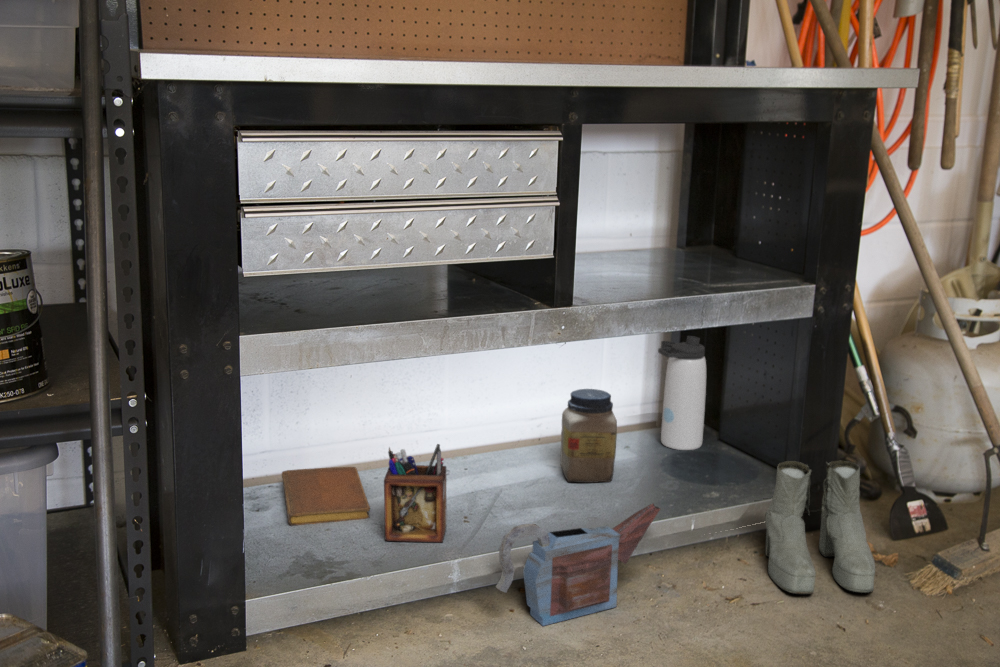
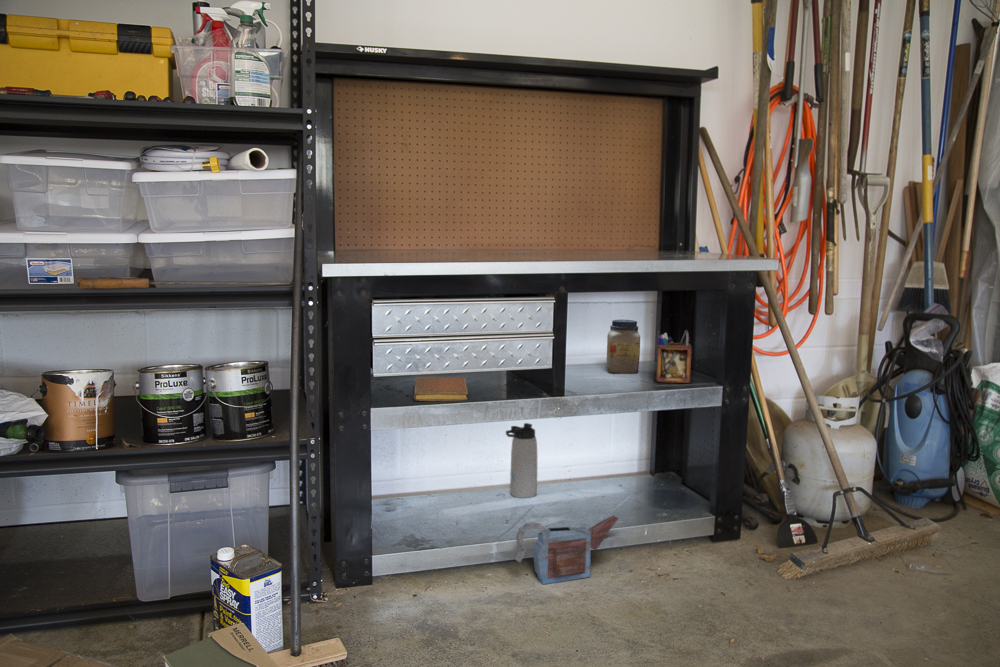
thermos bottle: present [658,336,706,450] -> present [506,423,537,498]
jar: present [561,389,617,483] -> present [607,320,640,374]
desk organizer: present [384,444,447,542] -> present [656,330,692,383]
boots: present [765,461,875,594] -> none [692,495,758,579]
notebook: present [282,467,370,526] -> present [414,377,468,401]

